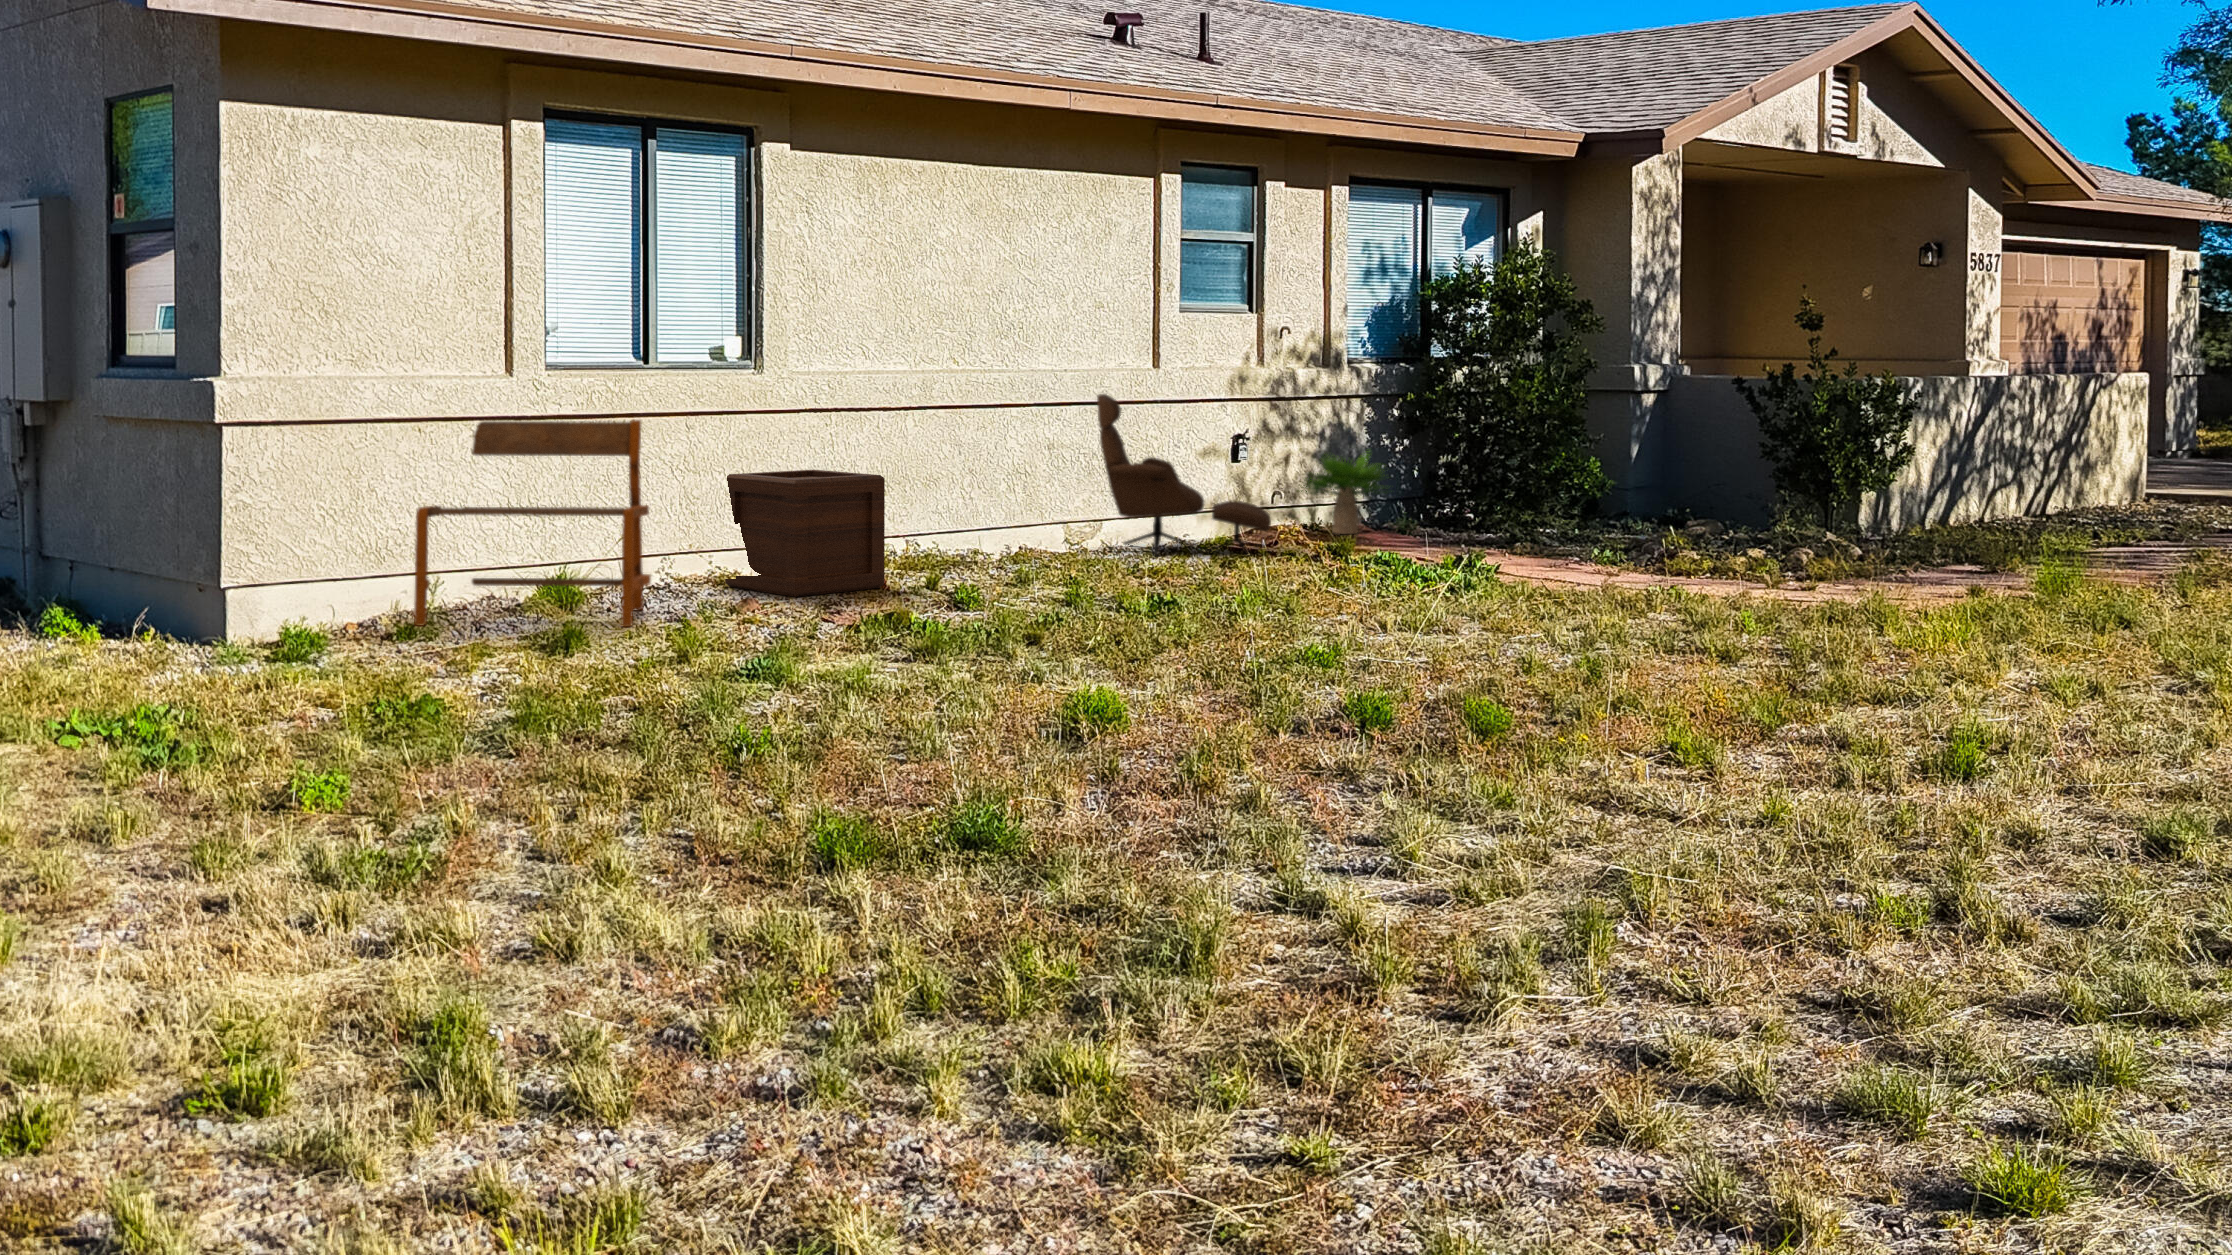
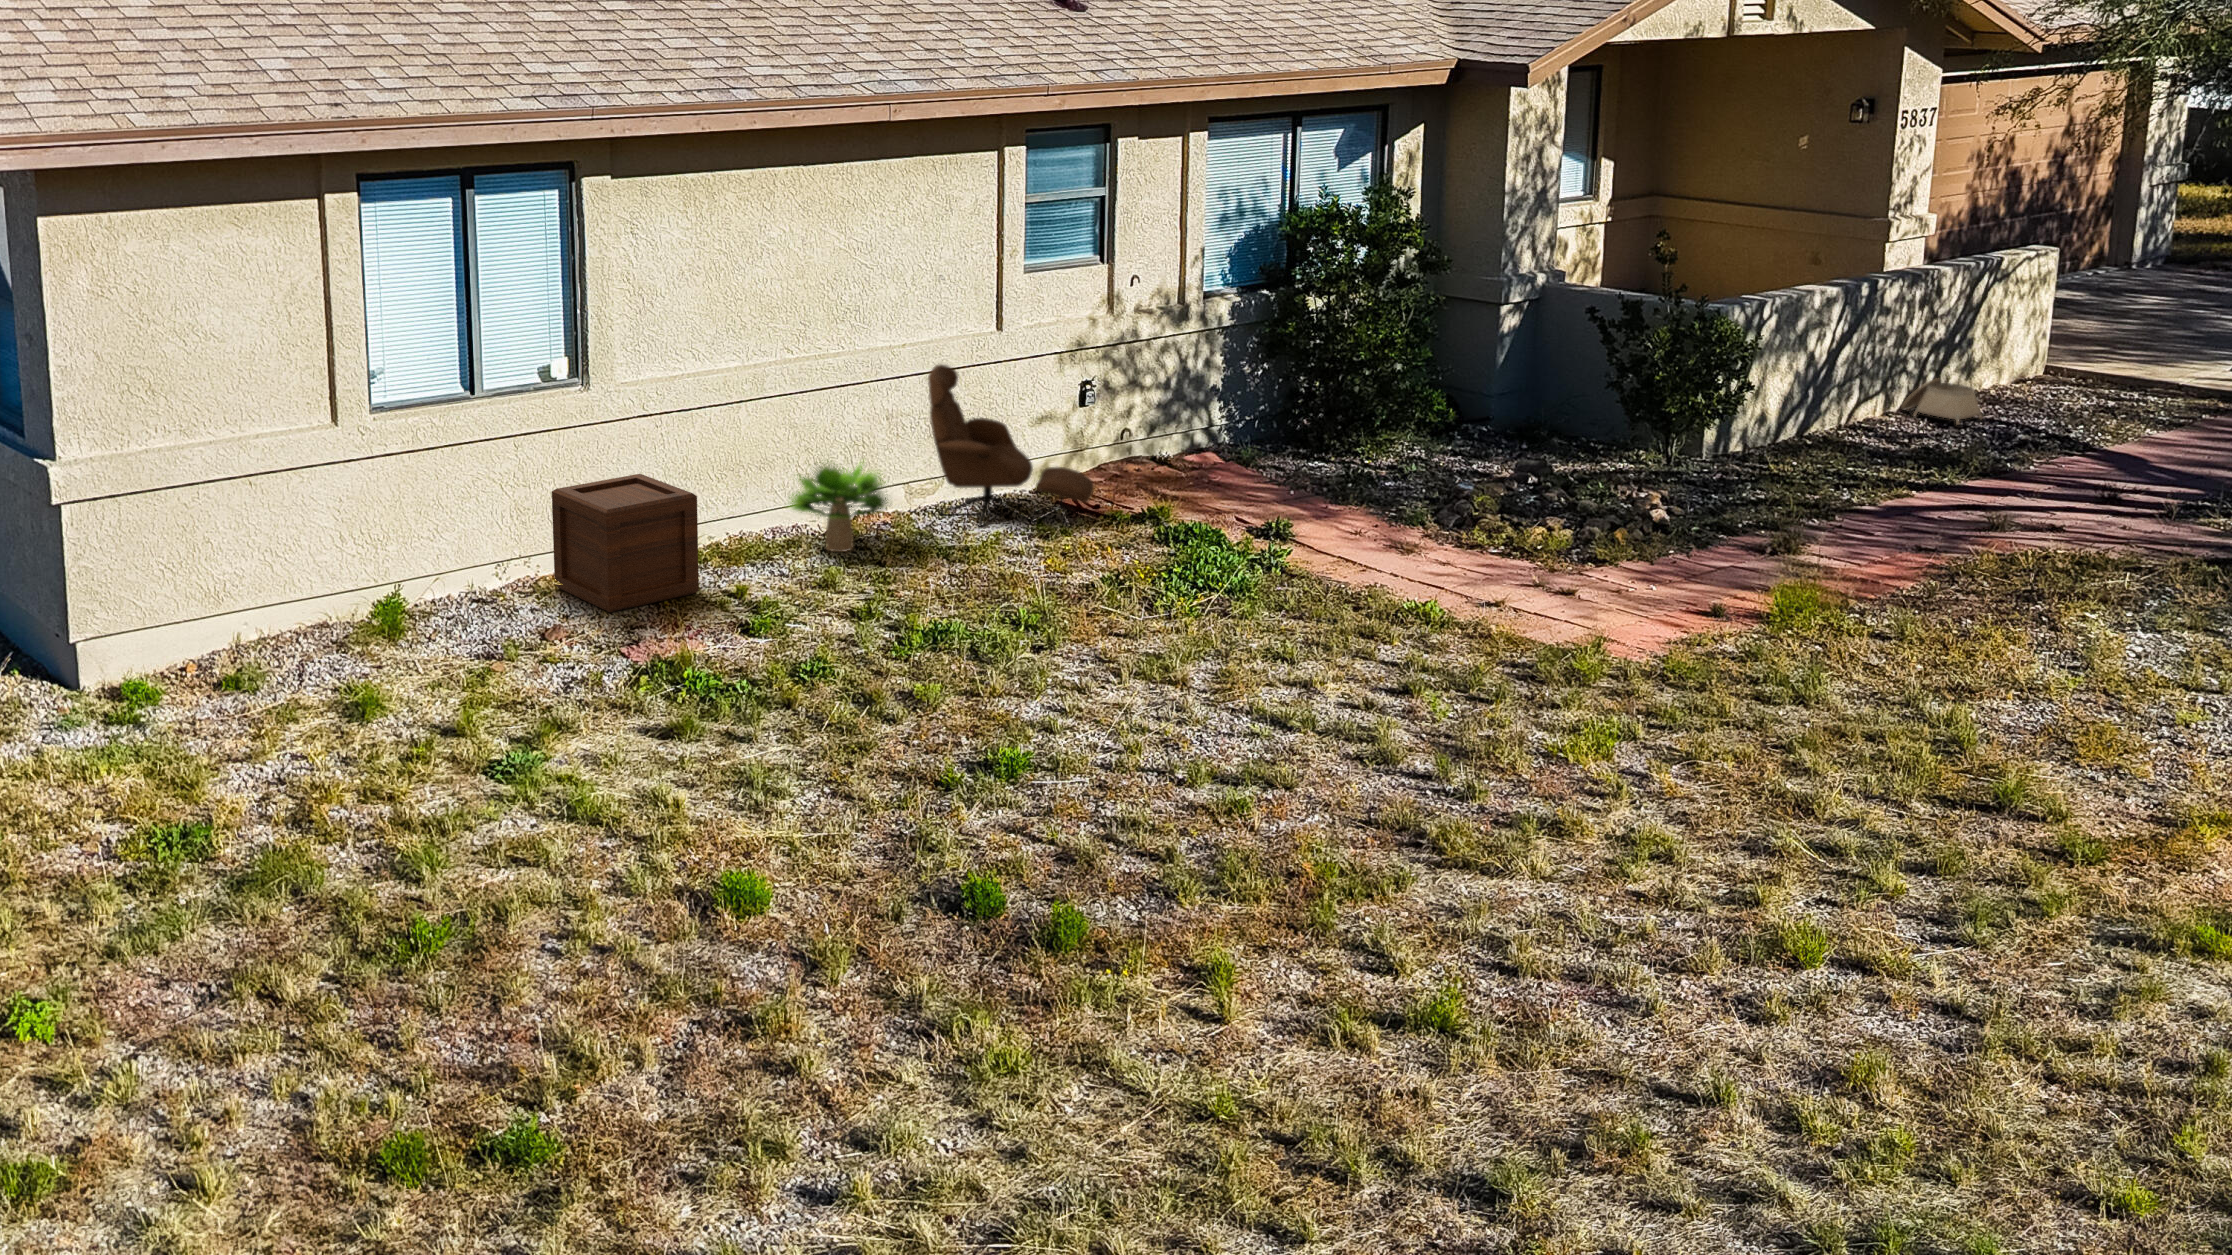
bench: present [414,420,651,627] -> none [246,468,468,674]
potted plant: present [1301,451,1386,534] -> present [790,463,888,552]
basket: none [2032,467,2117,508] -> present [1902,379,1982,424]

